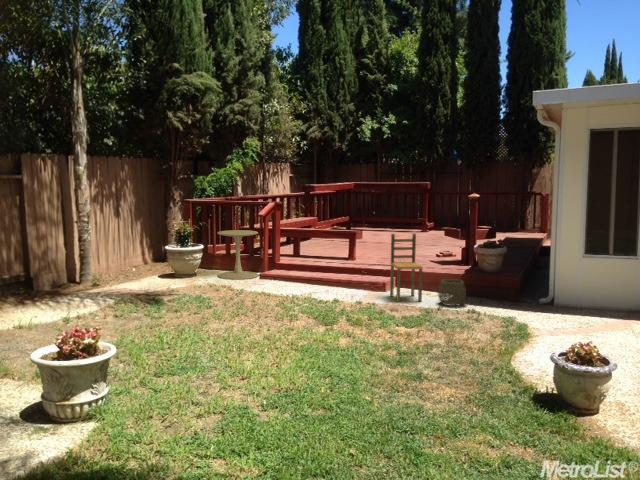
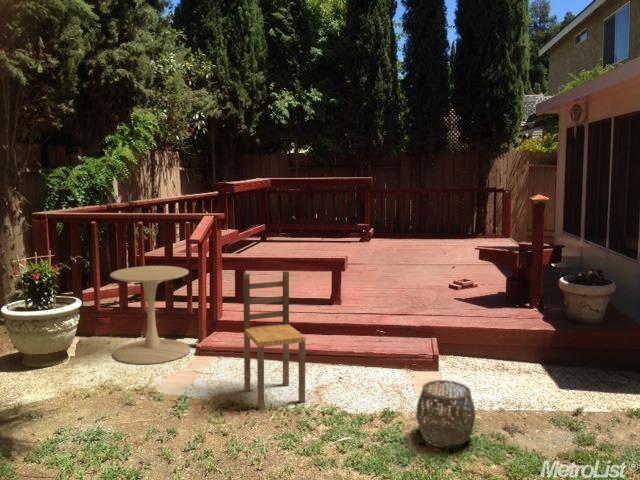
chair: present [390,234,423,302] -> present [243,271,305,409]
woven basket: present [438,279,466,306] -> present [416,380,476,446]

